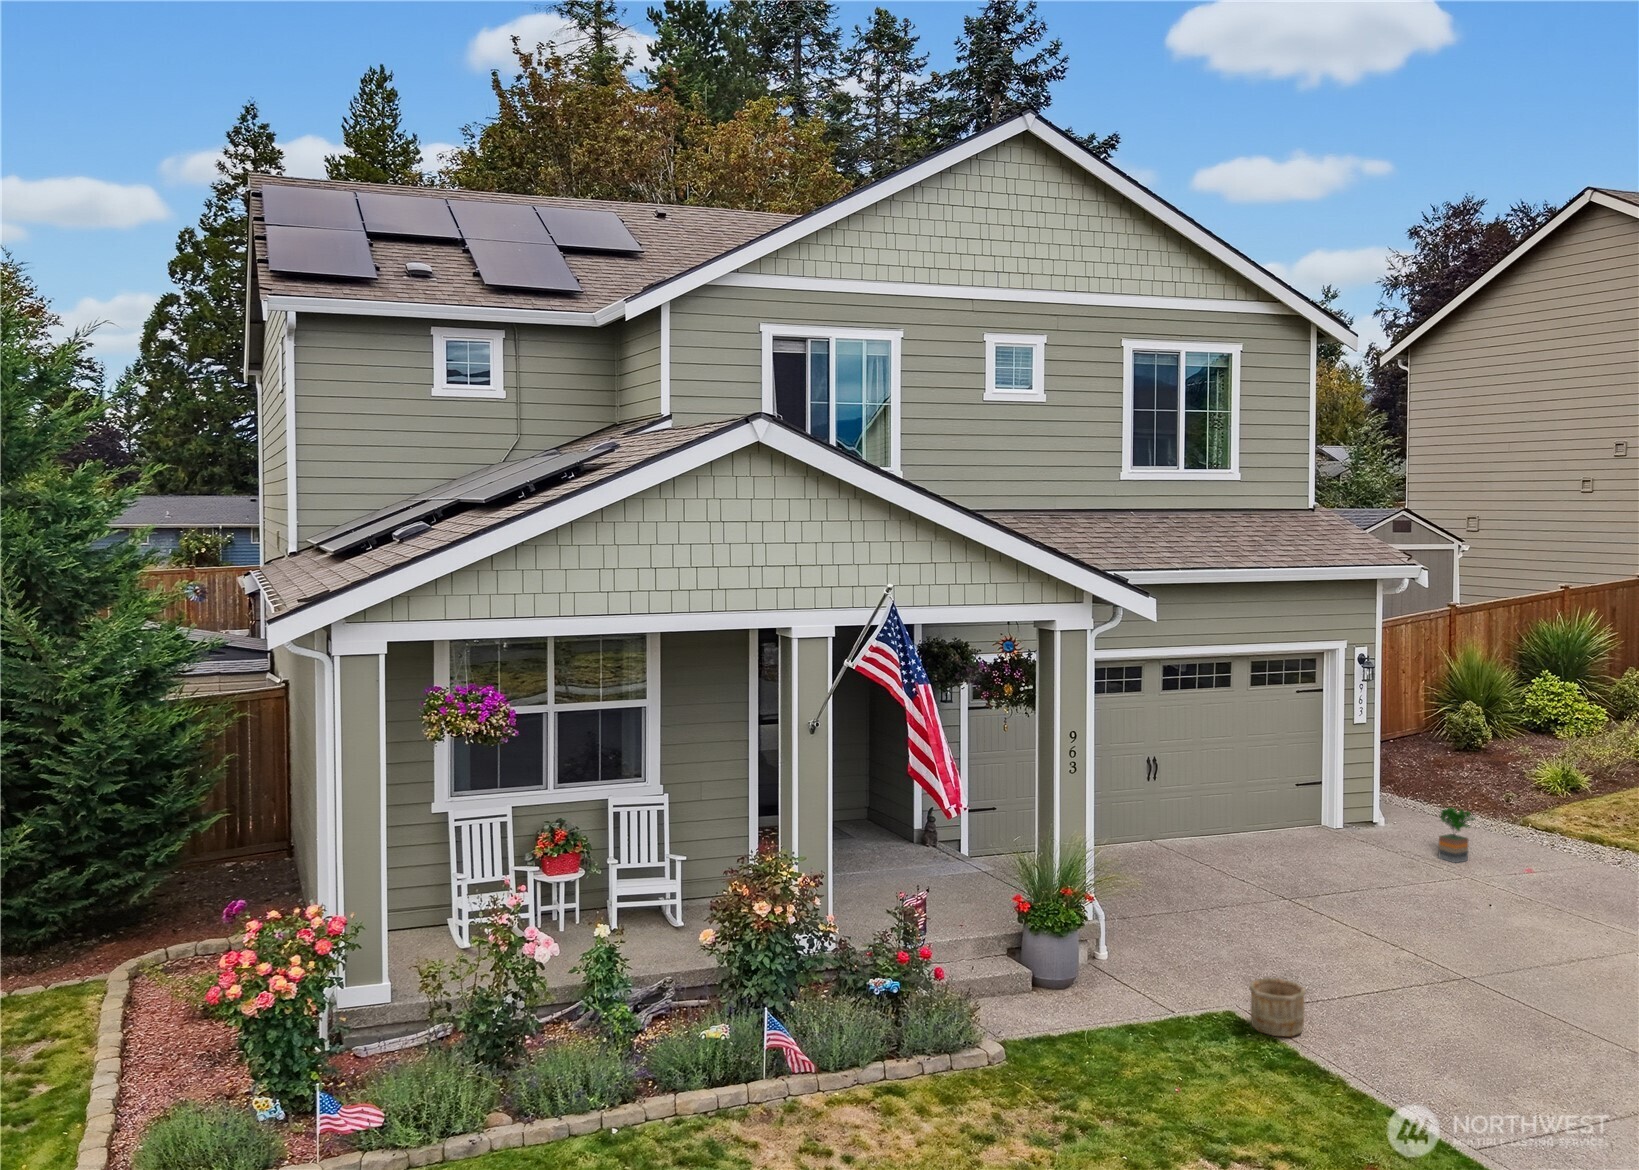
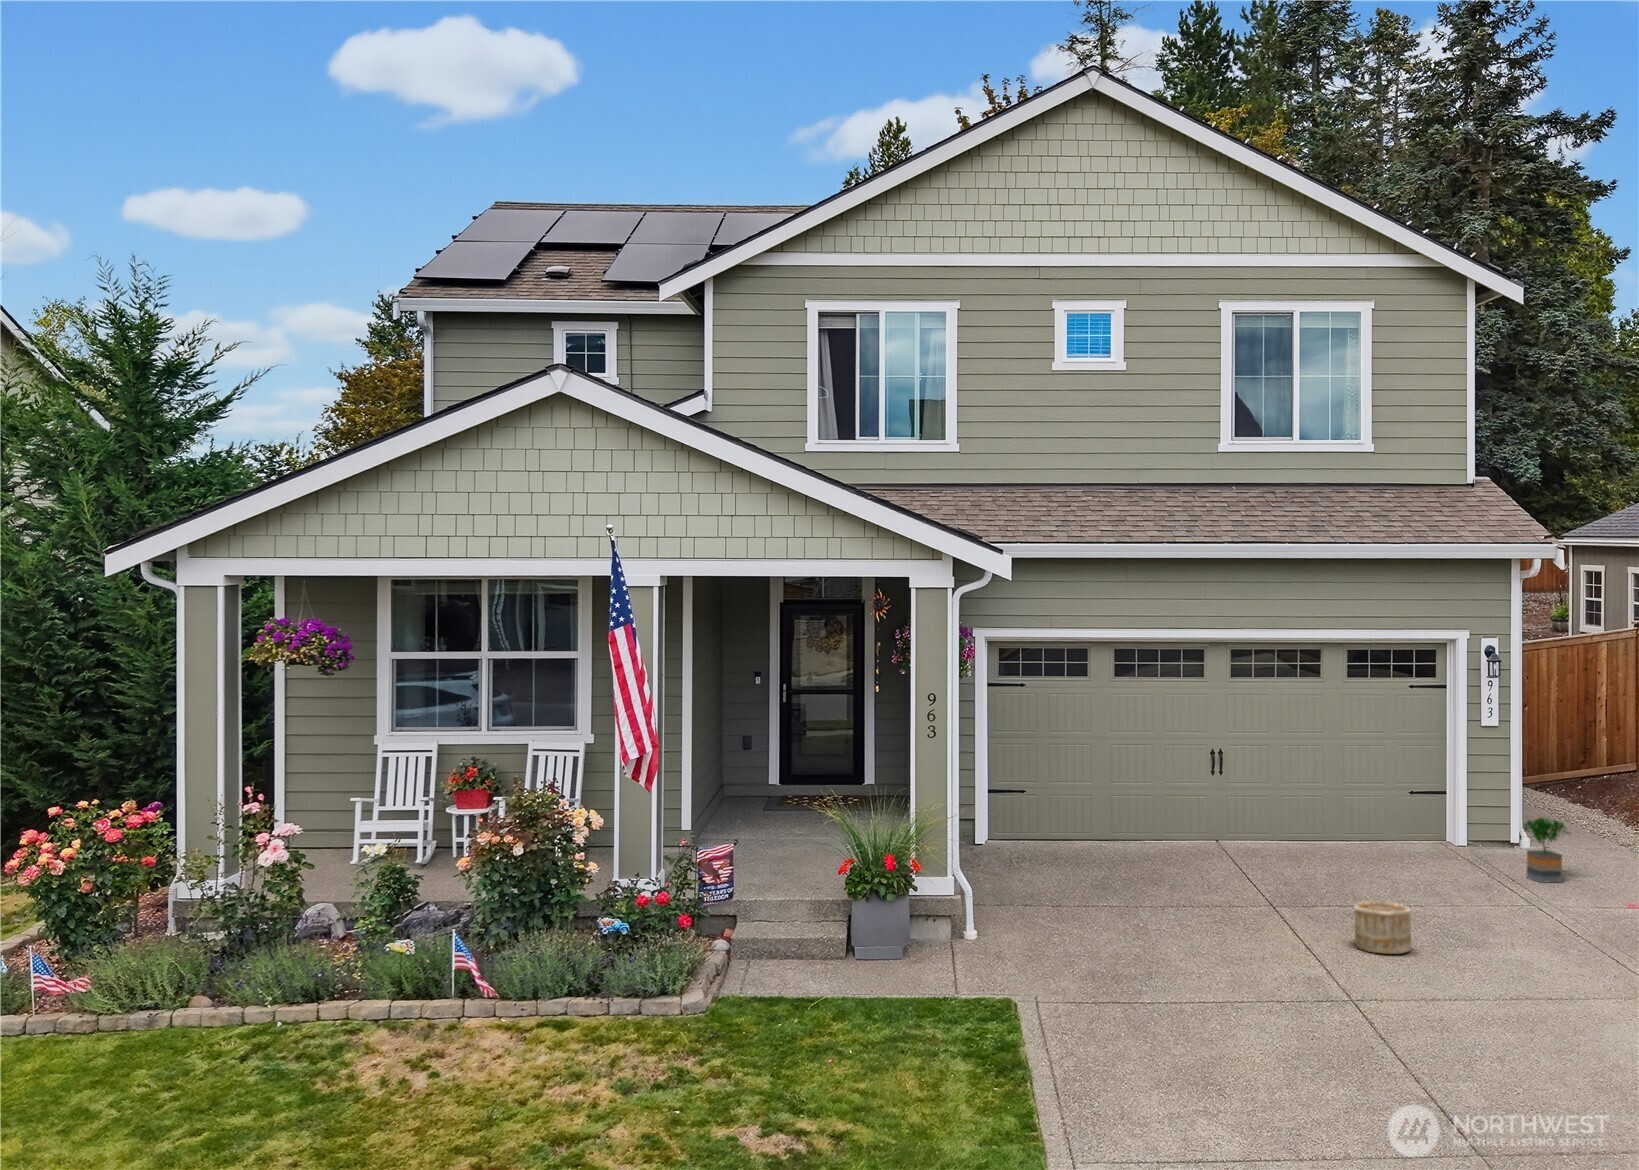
wooden bucket: present [1249,978,1306,1037] -> present [1353,901,1412,954]

